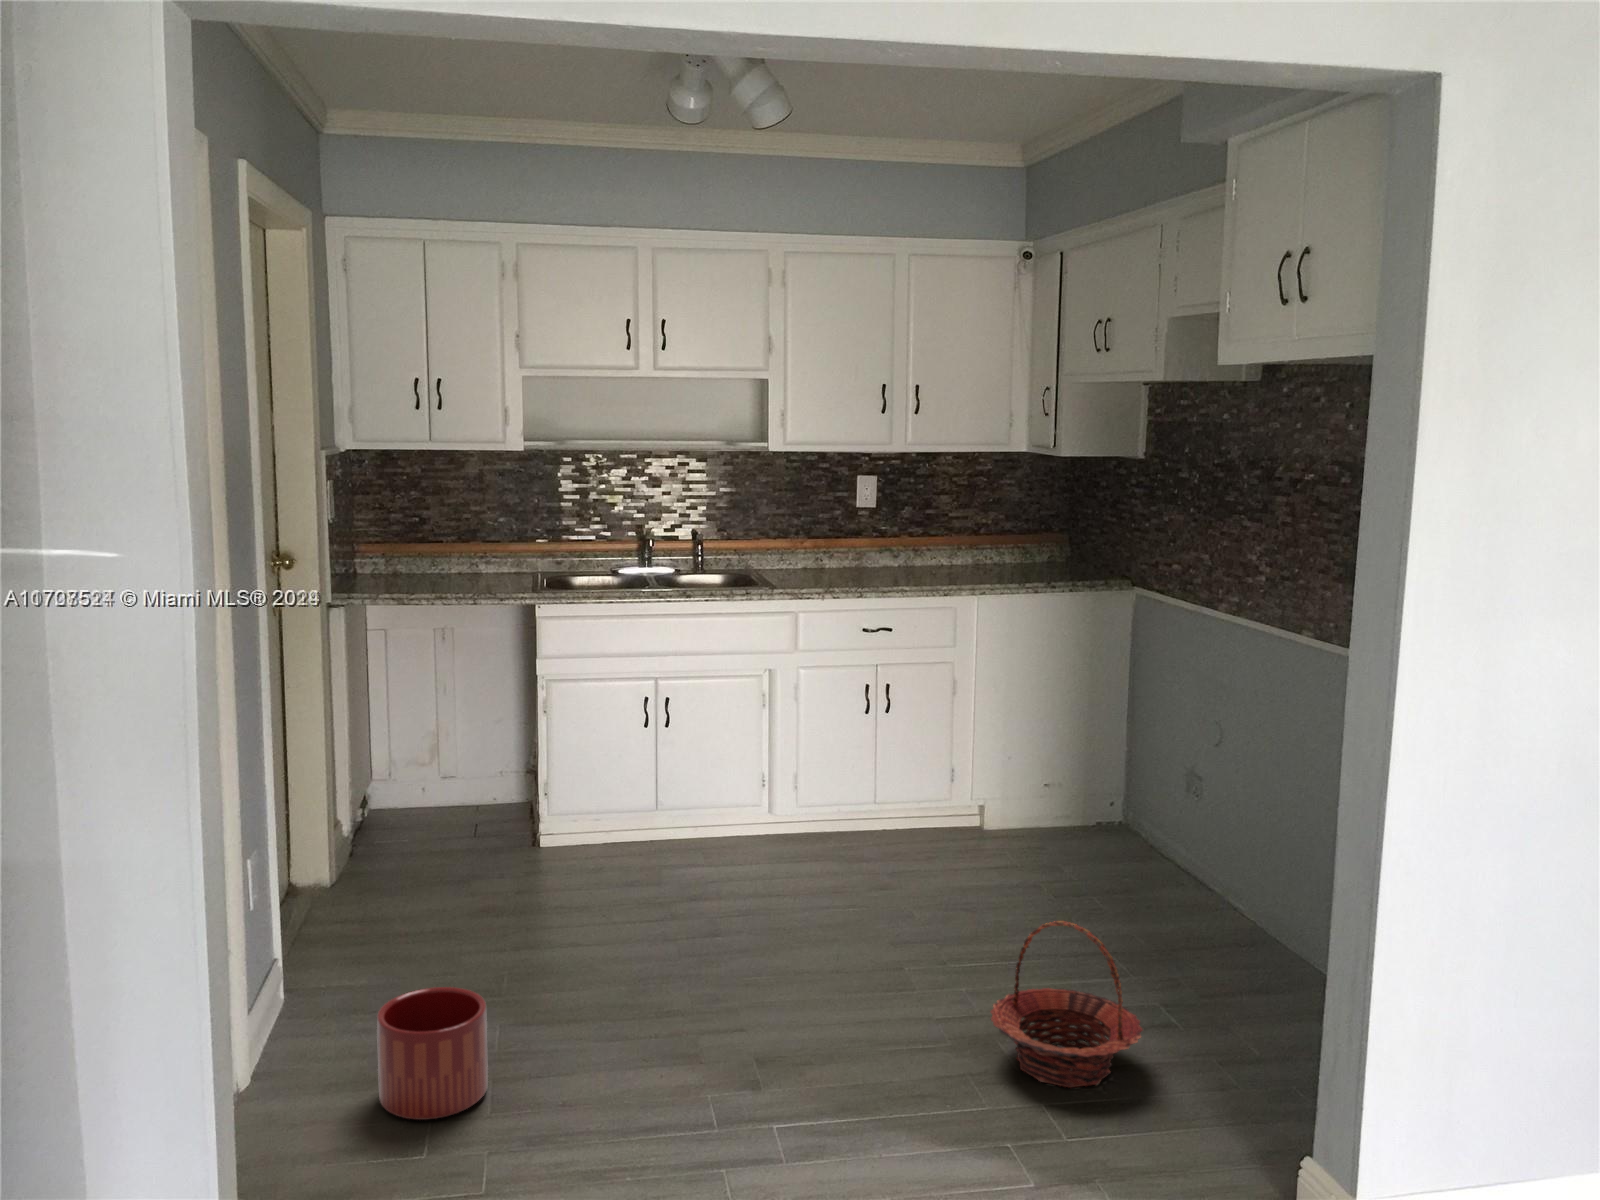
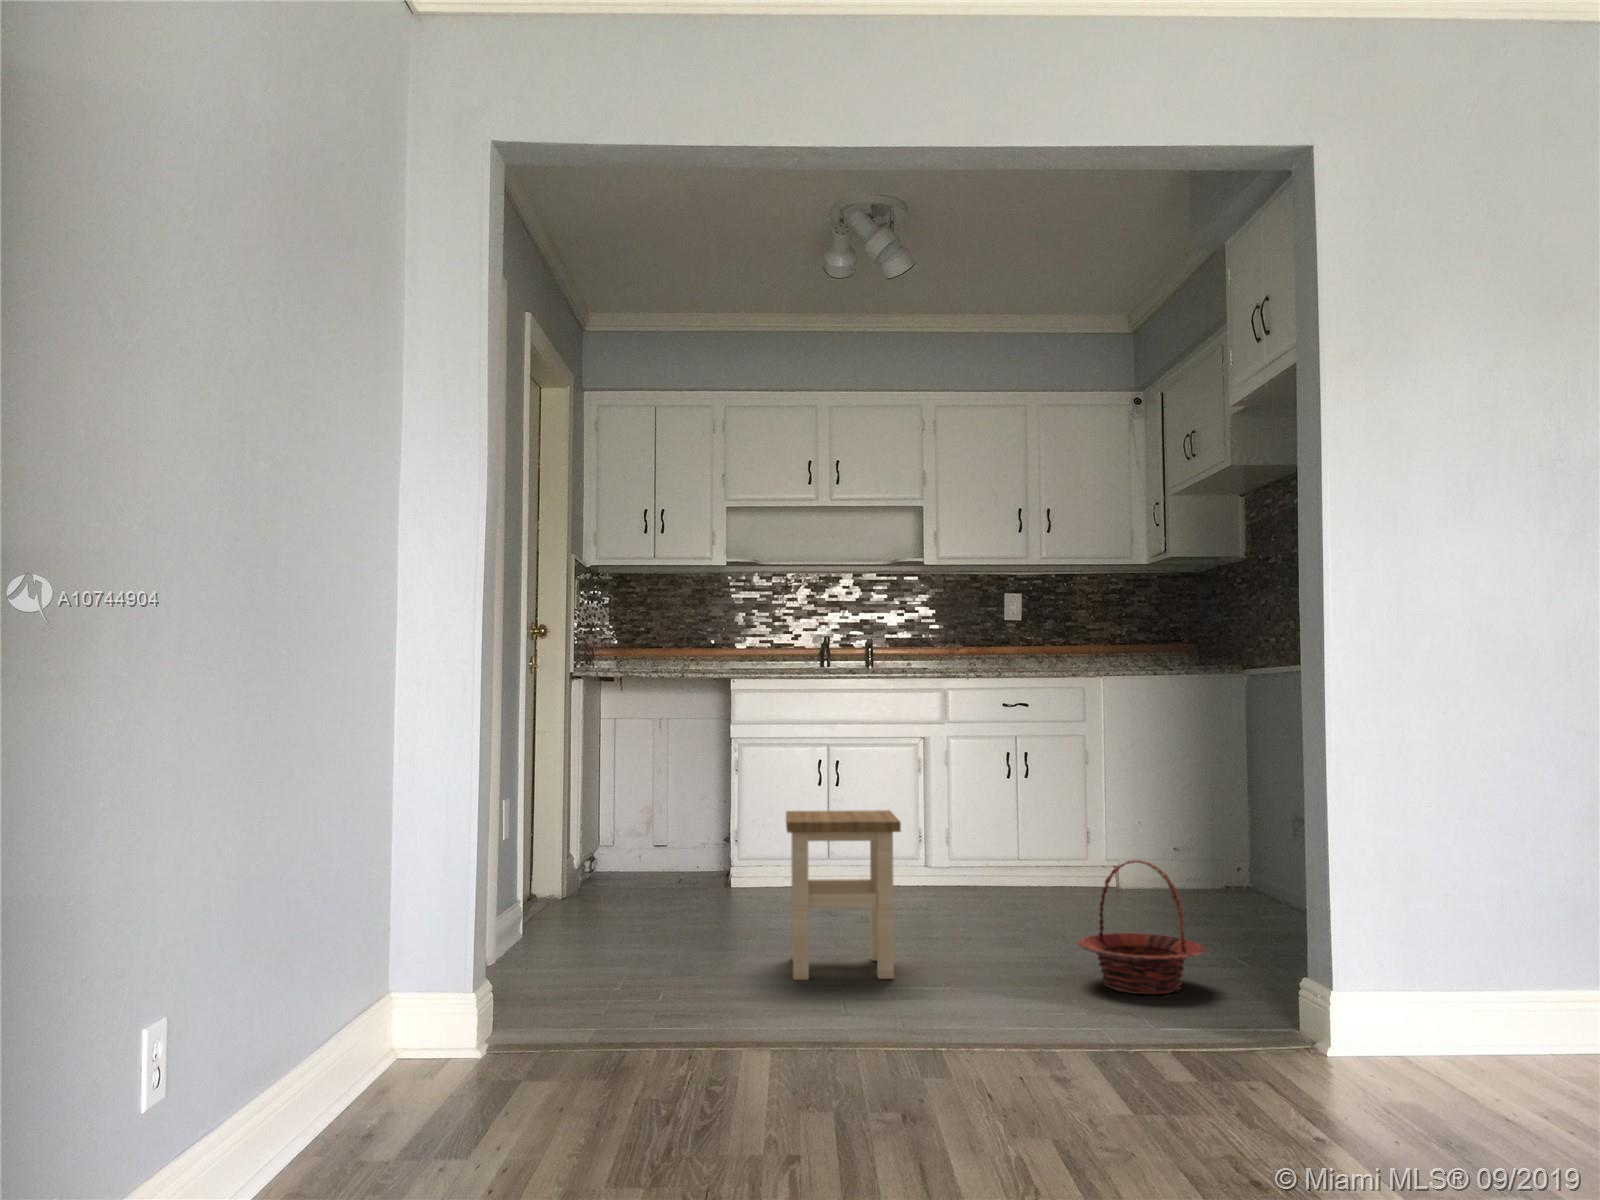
stool: none [626,839,781,1079] -> present [786,810,901,980]
planter: present [377,987,488,1120] -> none [593,902,674,988]

